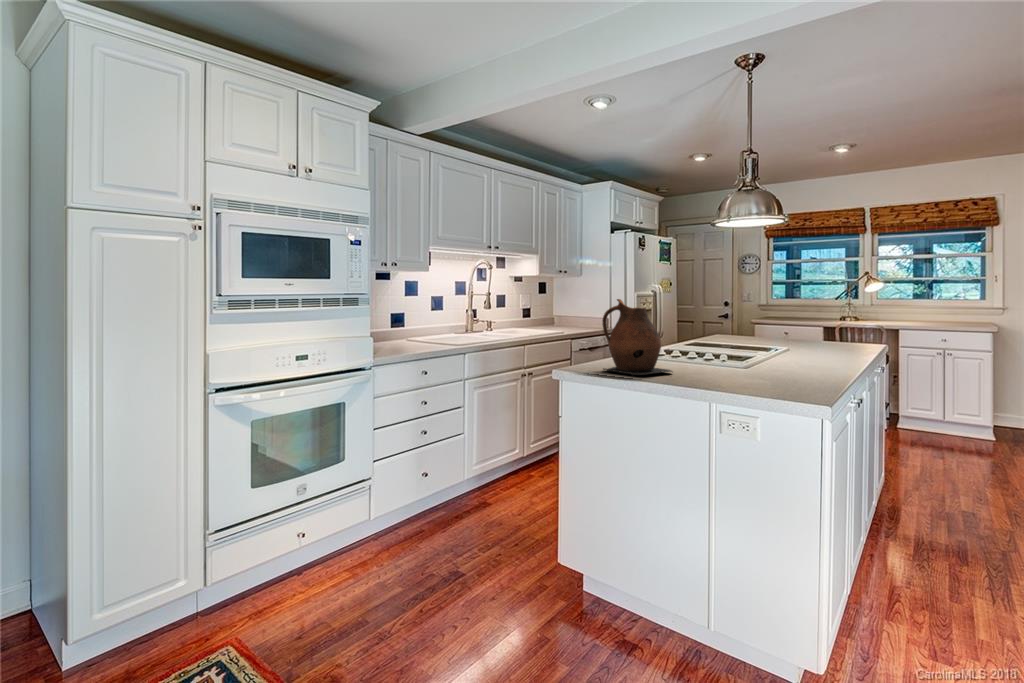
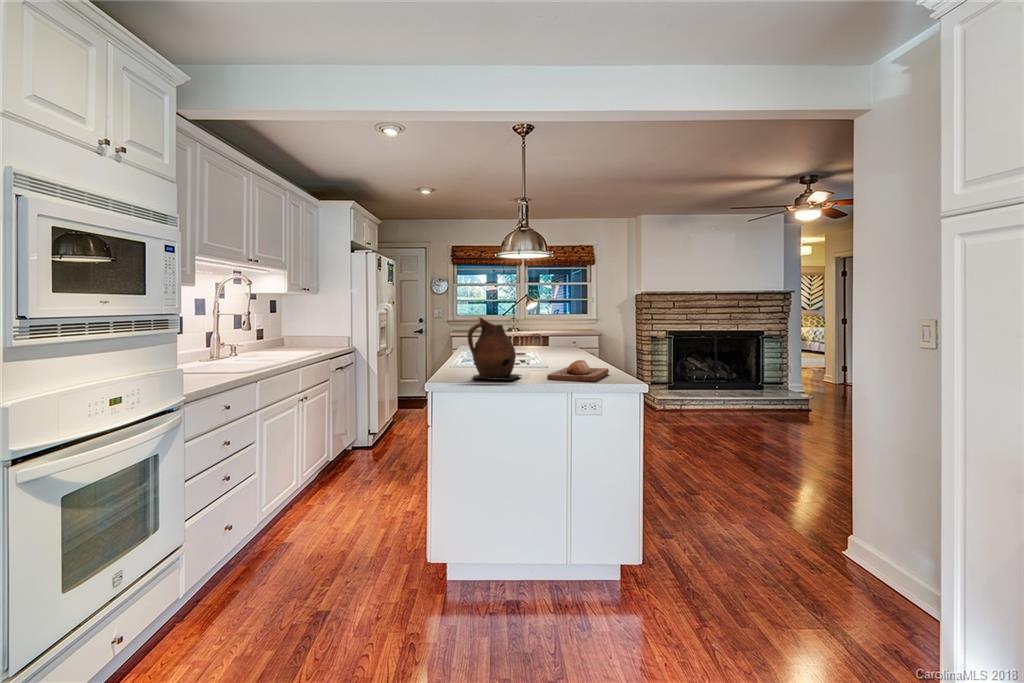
bread loaf: none [696,359,817,390] -> present [547,360,609,382]

